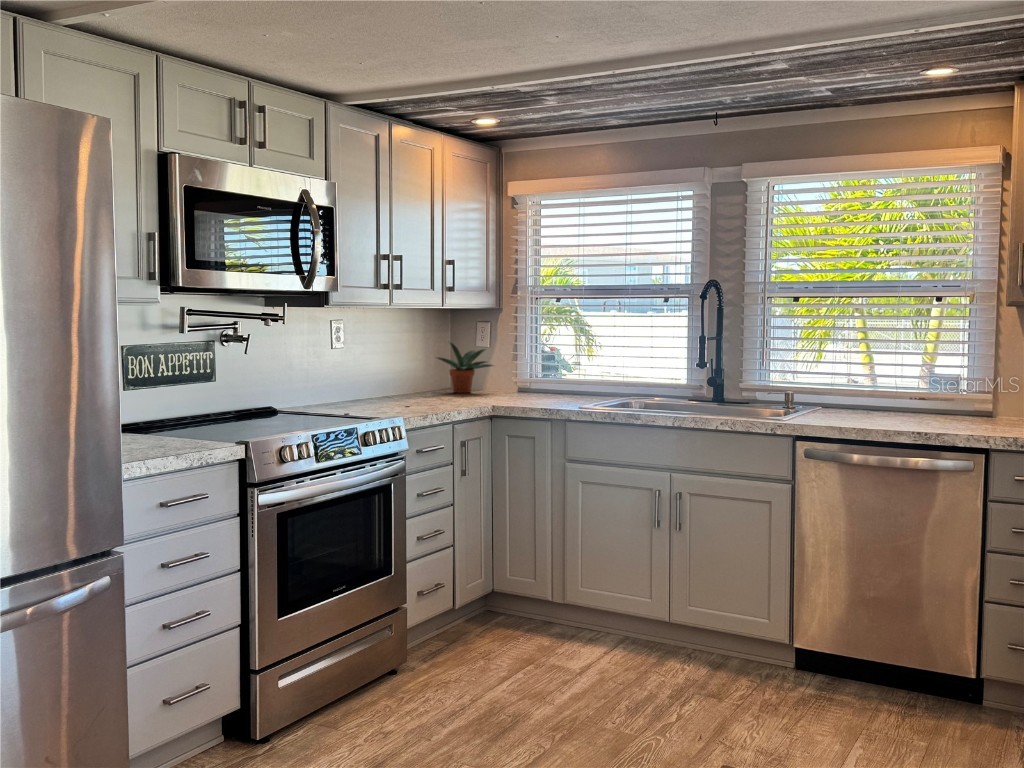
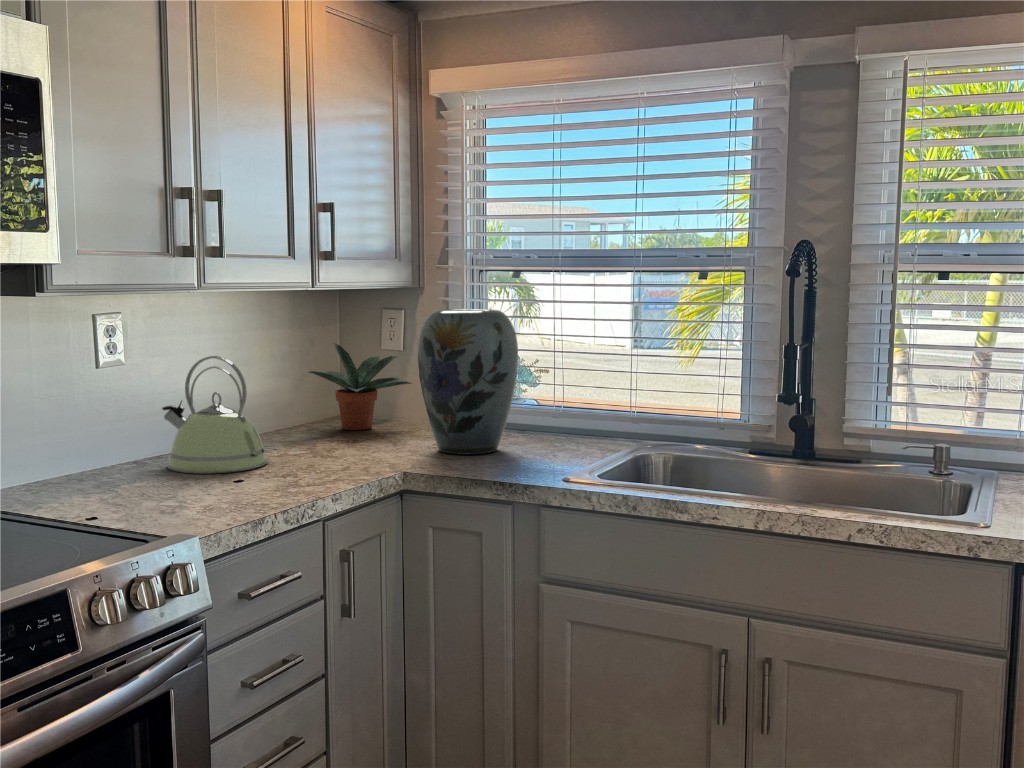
vase: none [500,320,557,400] -> present [417,309,518,455]
kettle: none [362,343,419,404] -> present [162,356,267,474]

